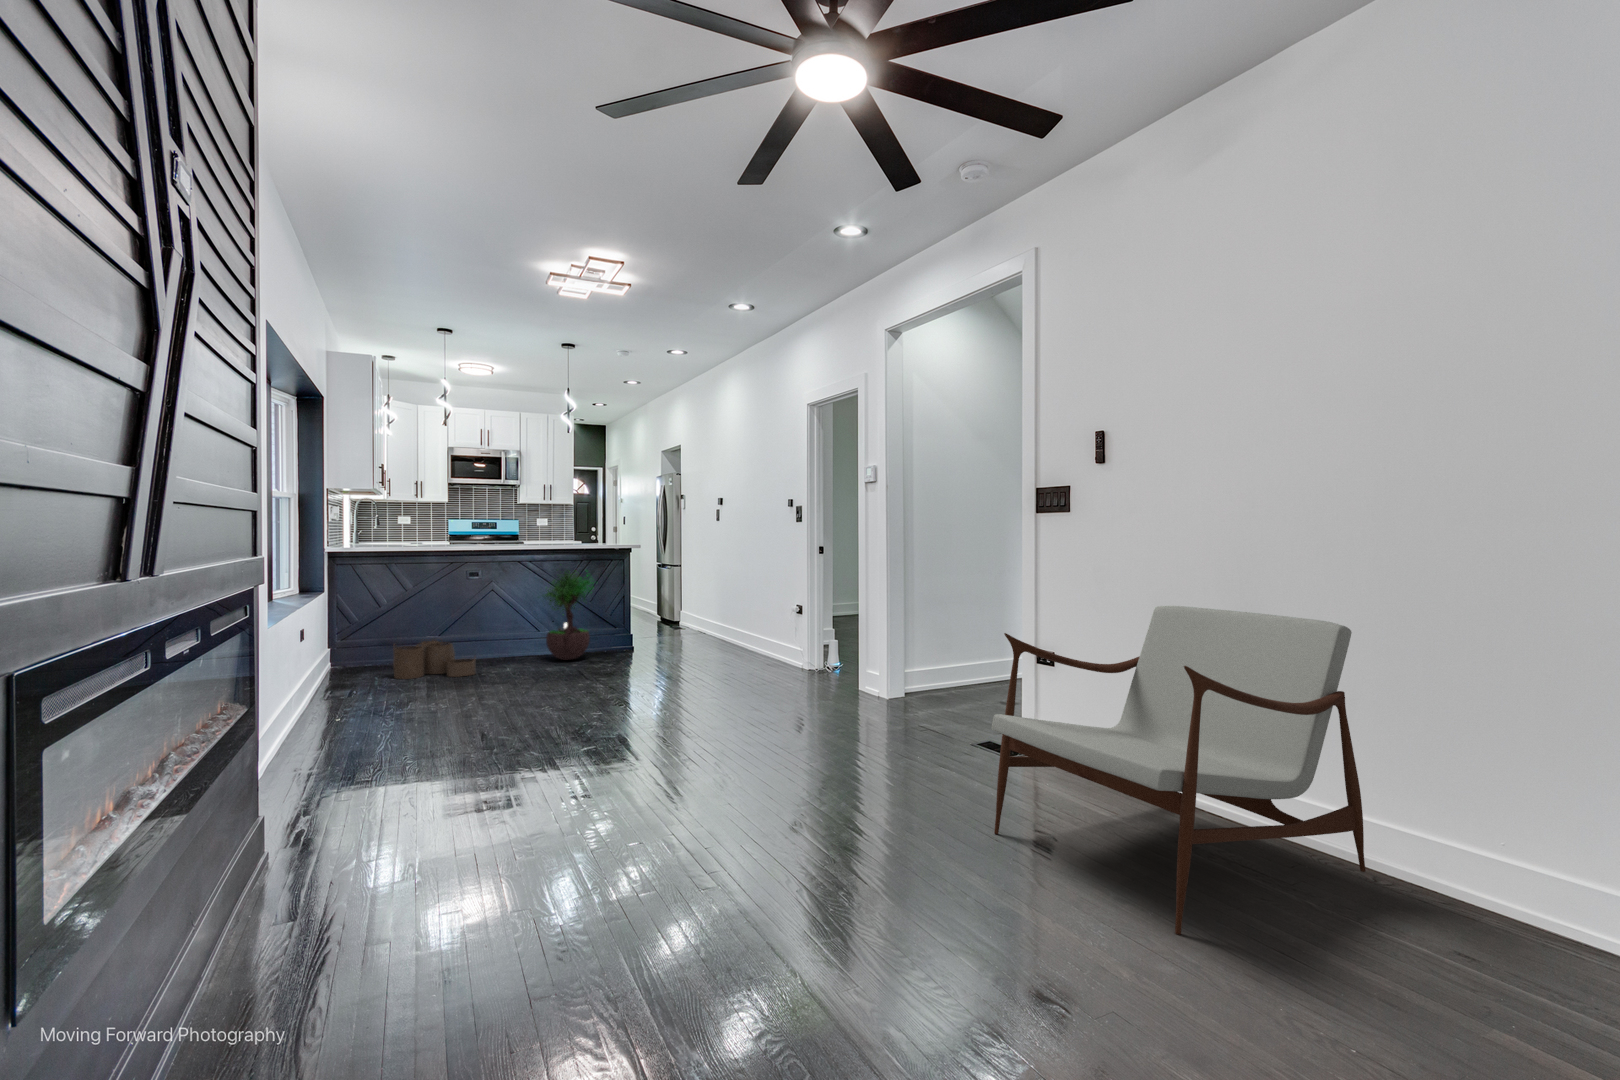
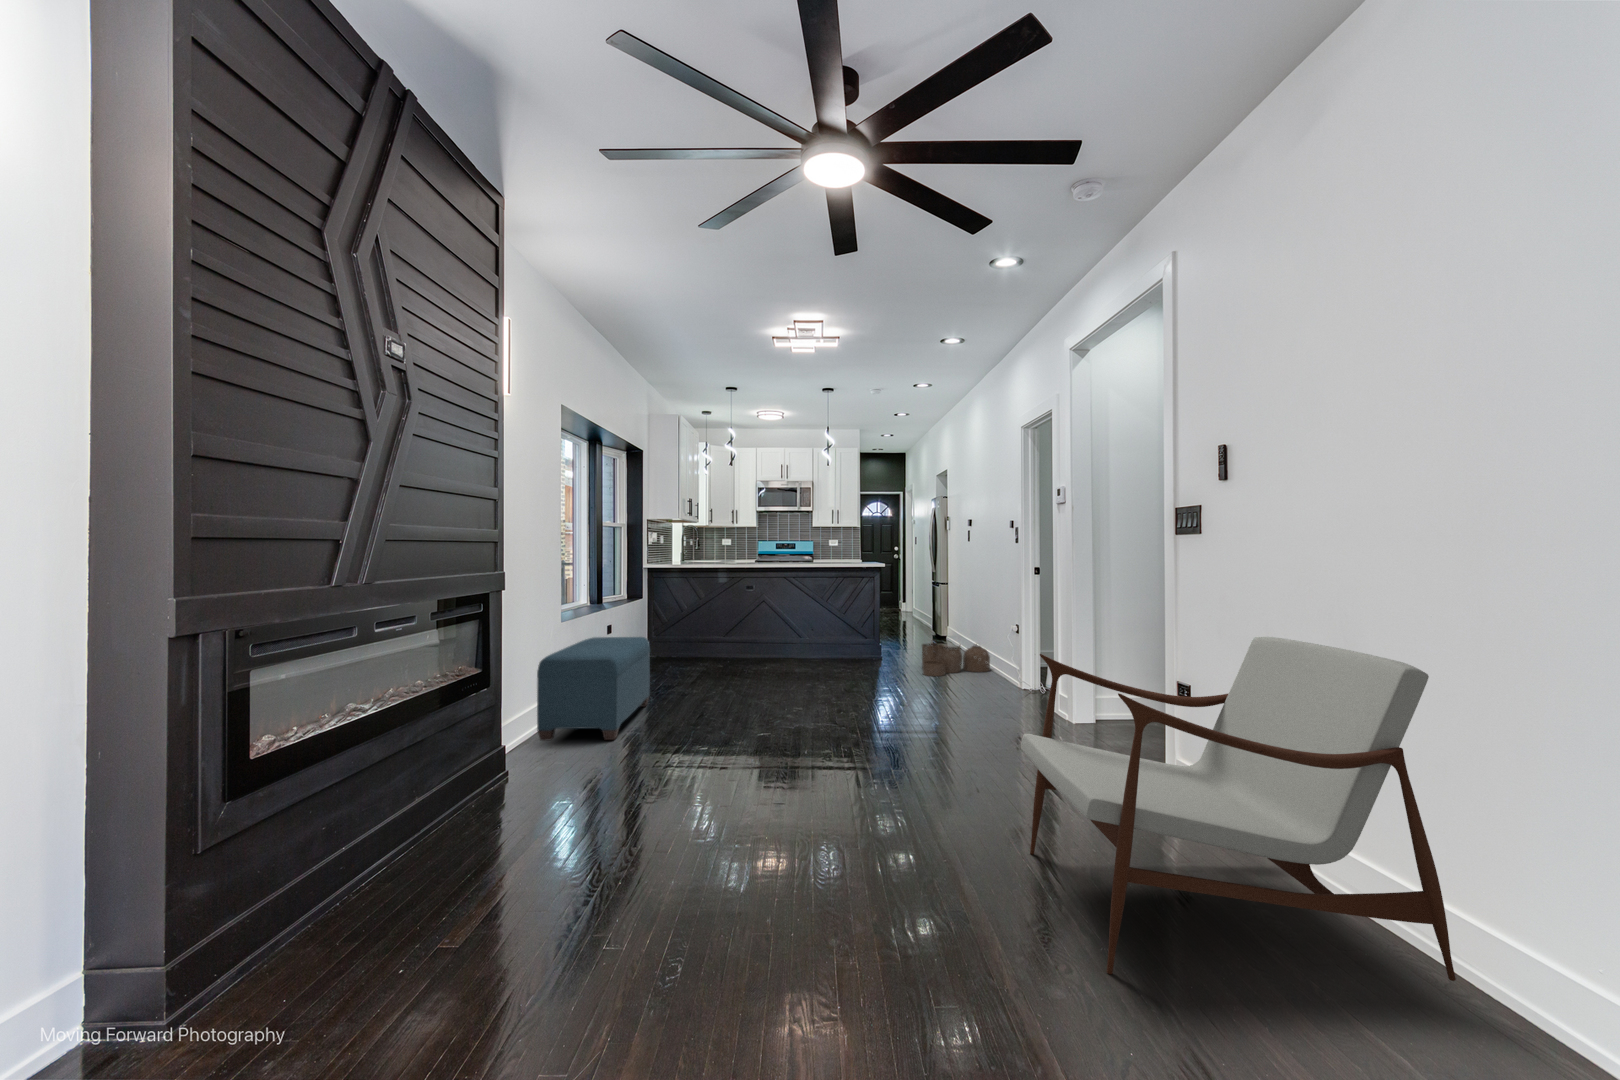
potted tree: present [545,570,593,660] -> none [793,579,843,663]
woven basket: present [393,639,476,679] -> present [922,643,990,676]
bench: none [268,644,402,803] -> present [537,637,650,741]

